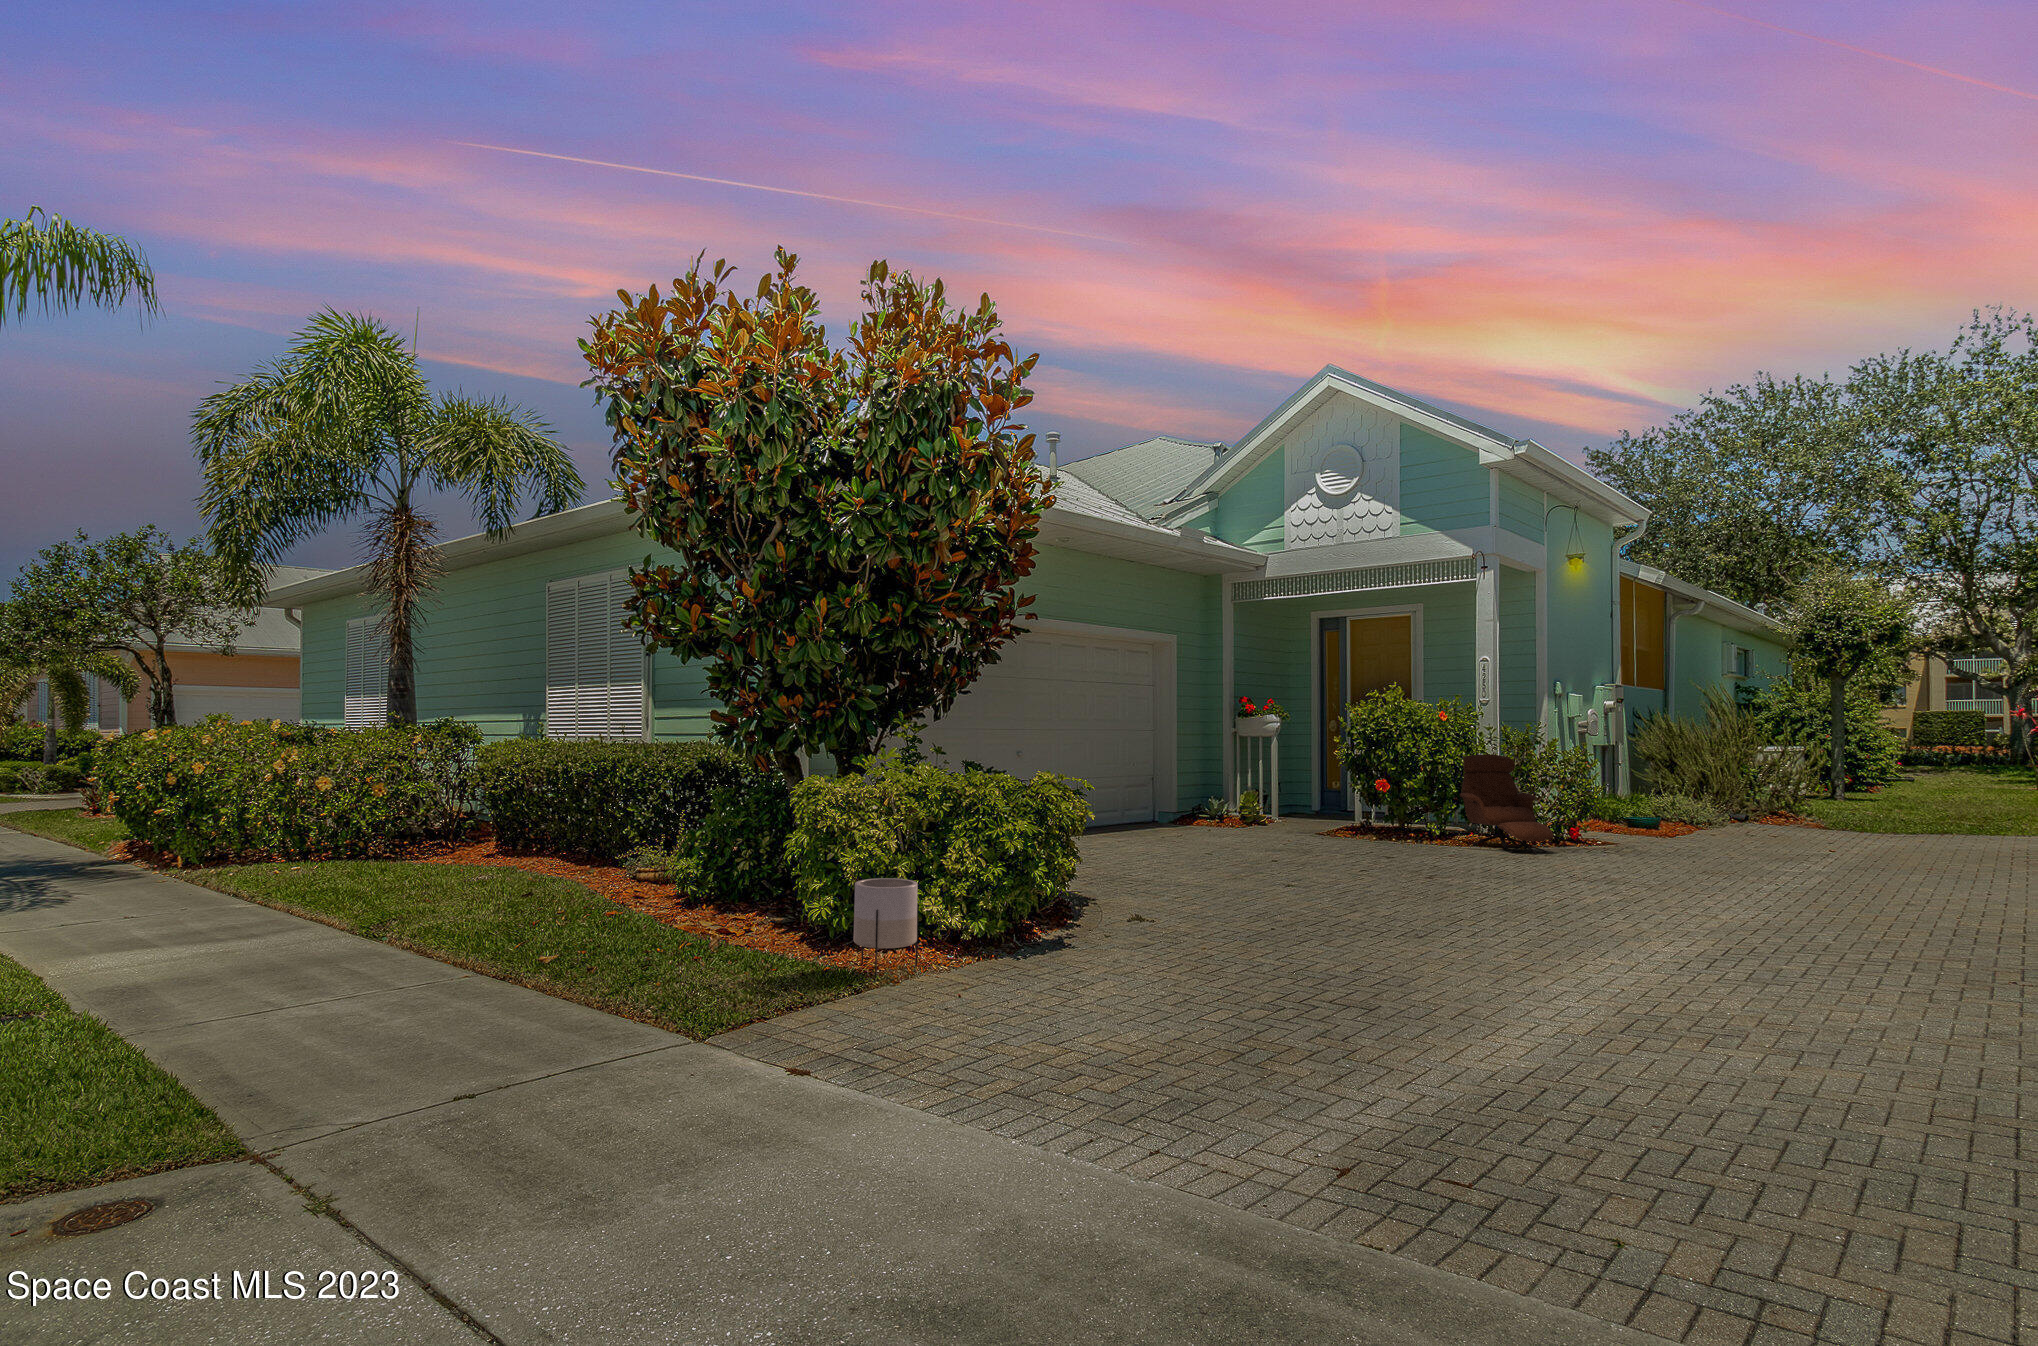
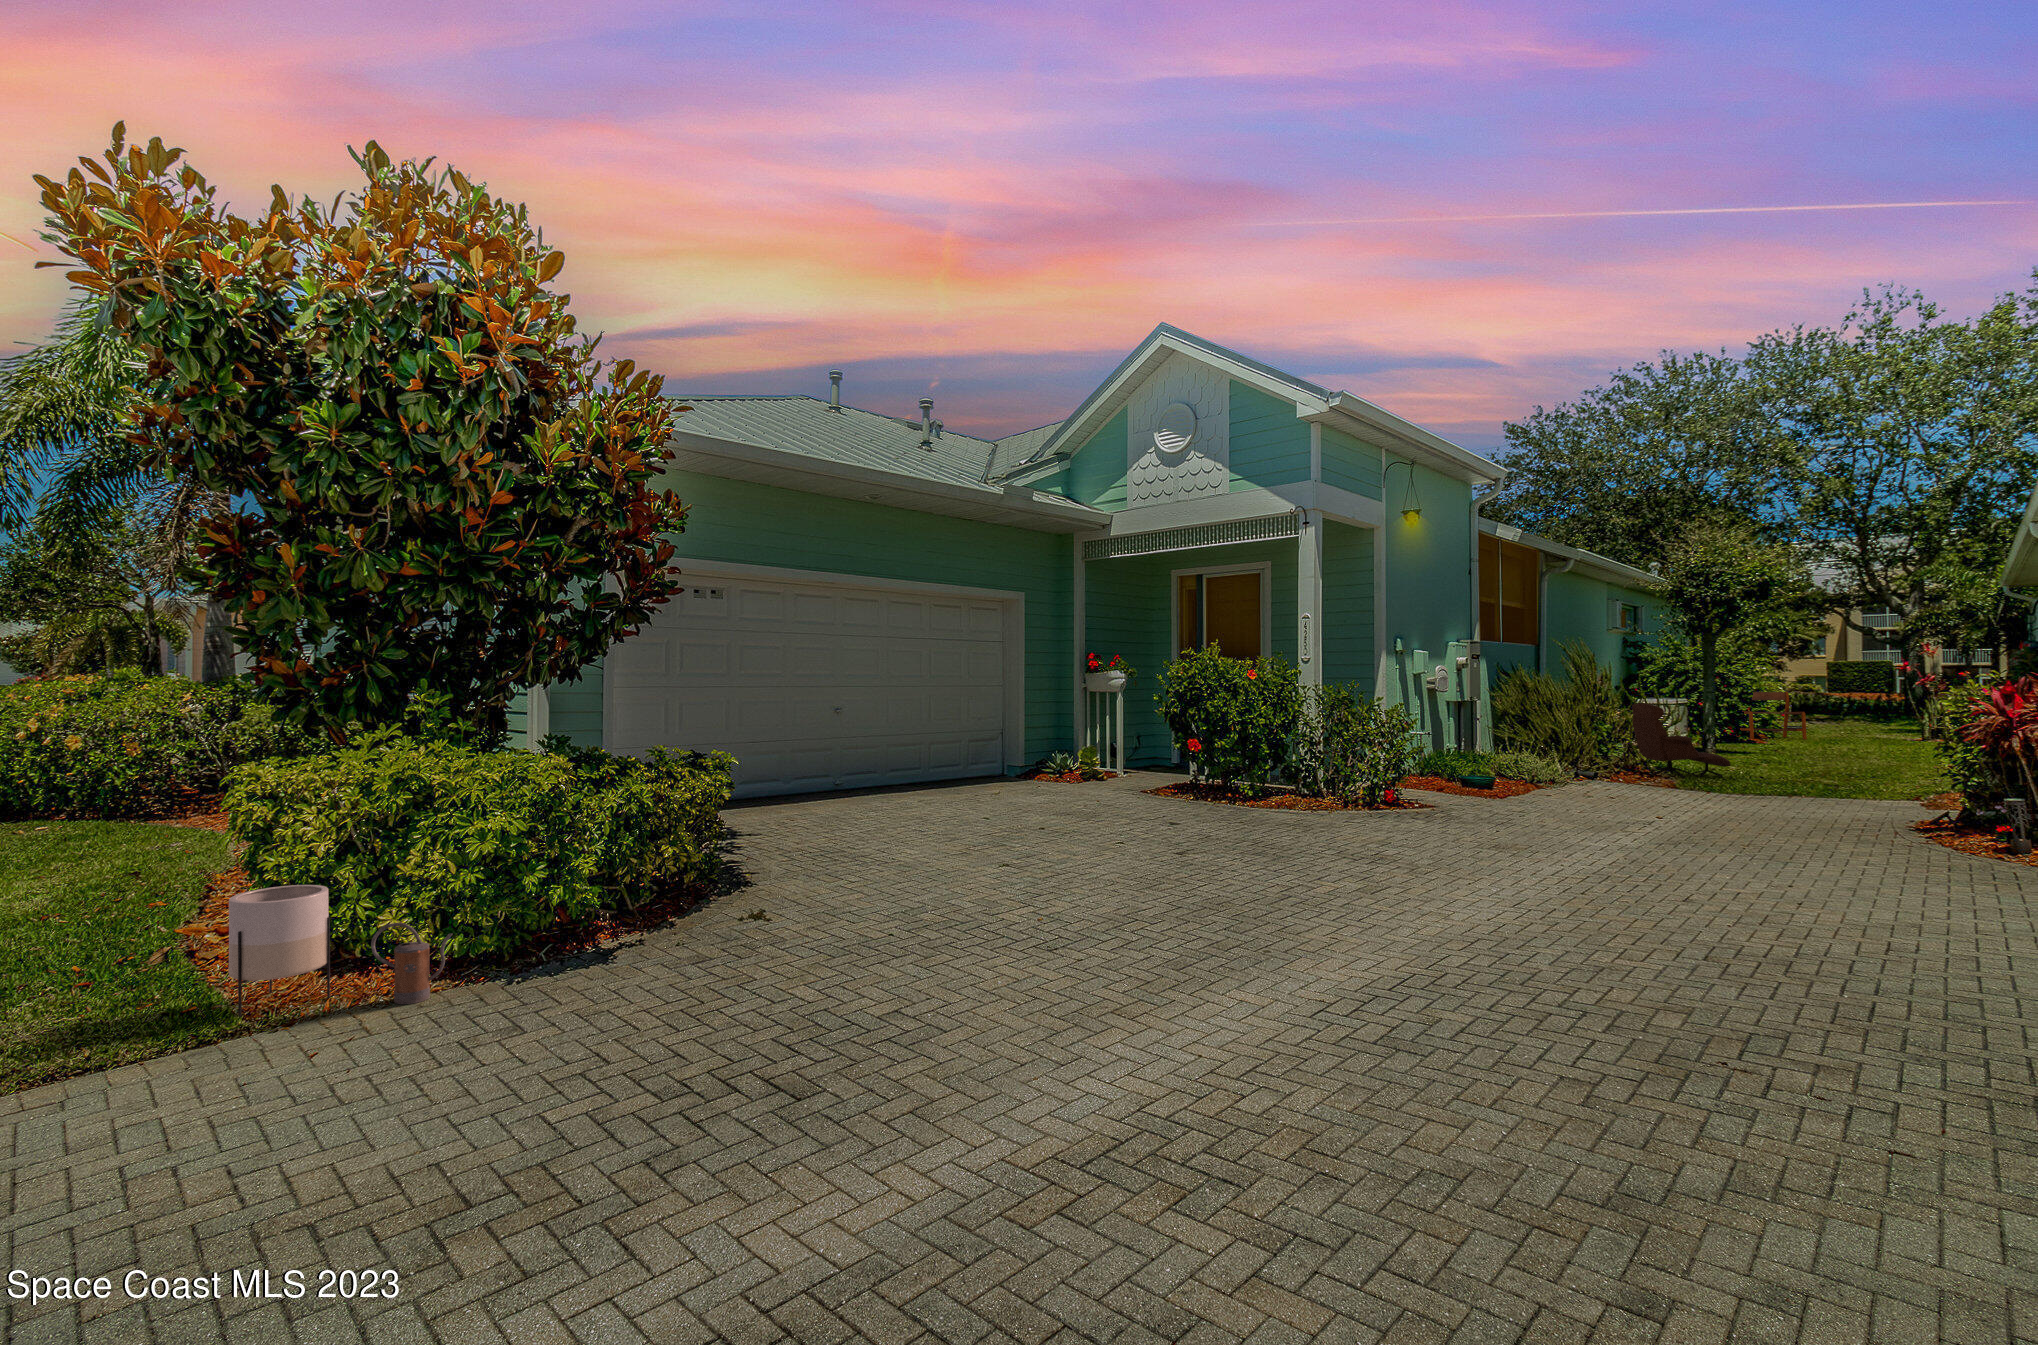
bench: none [1854,739,1927,790] -> present [1737,692,1807,739]
lounge chair: present [1460,754,1553,854] -> present [1632,703,1731,778]
watering can: none [959,907,1009,970] -> present [371,923,452,1004]

